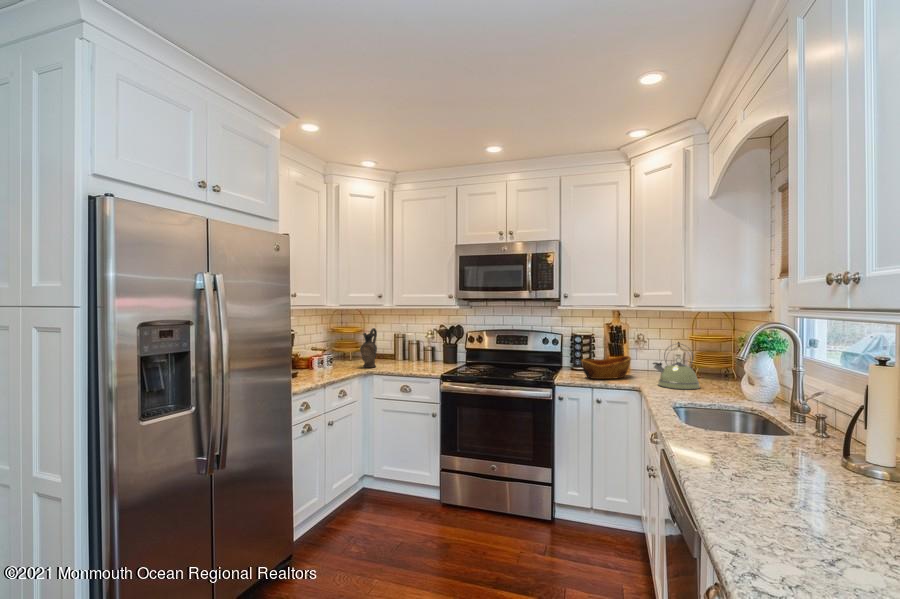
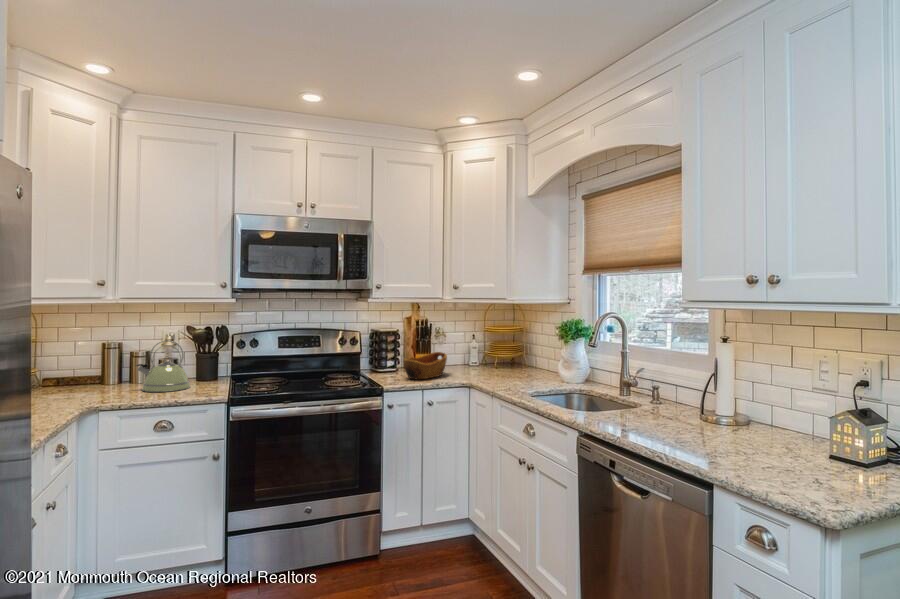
ceramic pitcher: present [360,328,377,368] -> none [59,334,92,401]
kettle: present [653,344,700,389] -> present [136,340,190,392]

